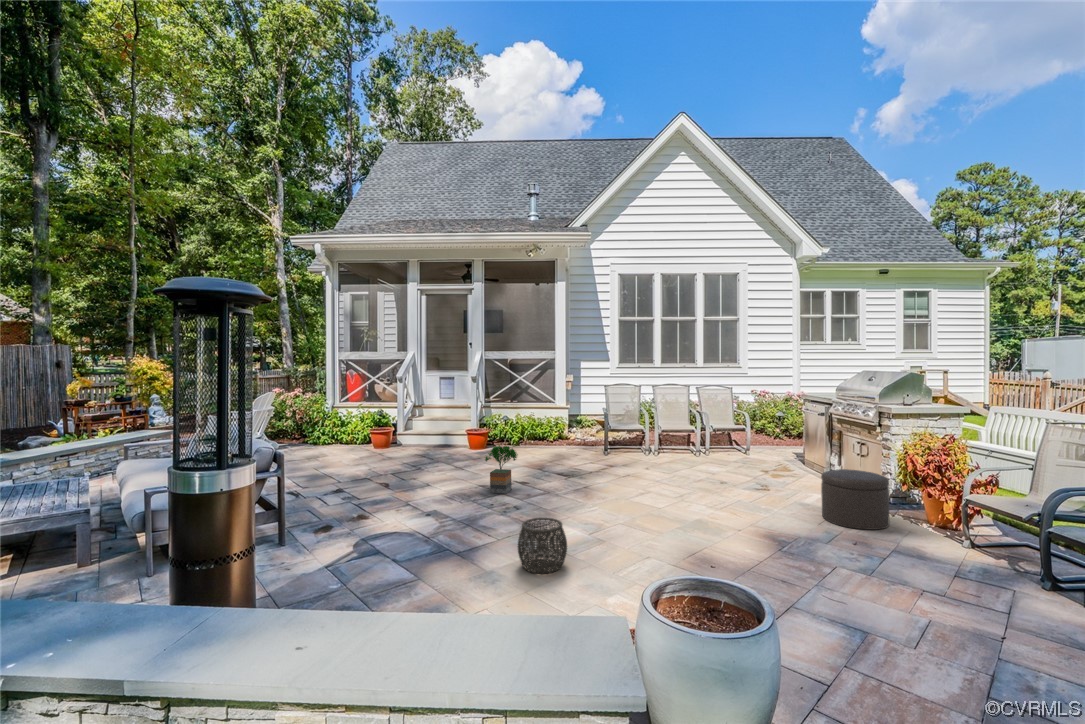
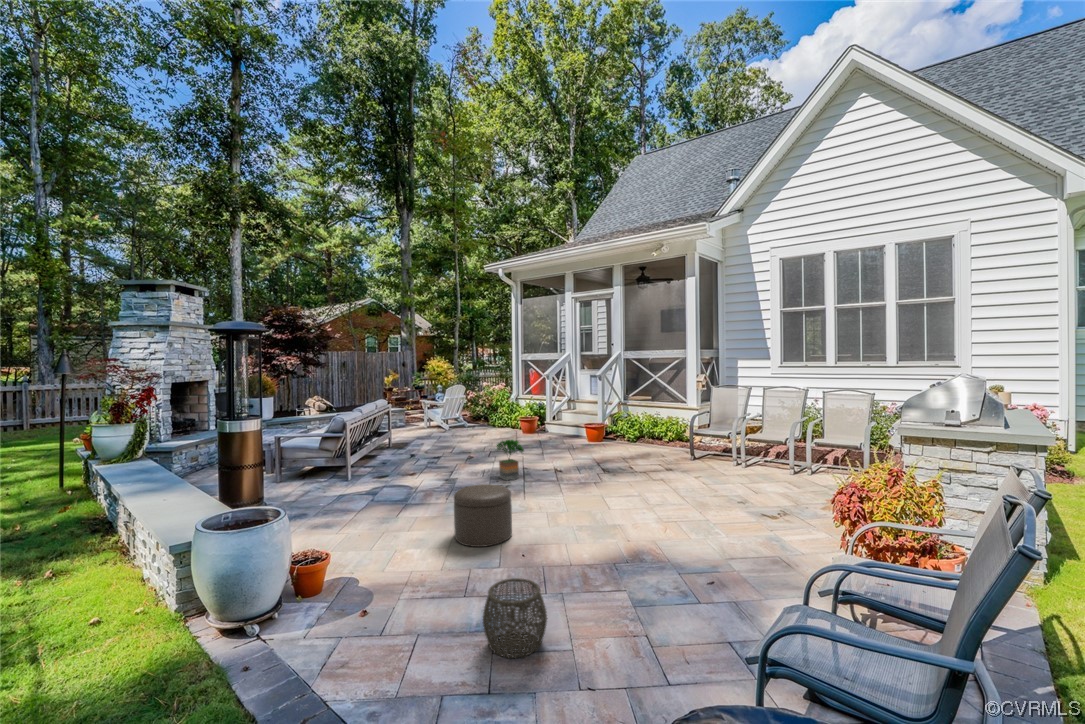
ottoman: present [821,469,890,530] -> present [454,484,512,547]
woven basket: present [518,518,567,574] -> present [483,578,547,658]

